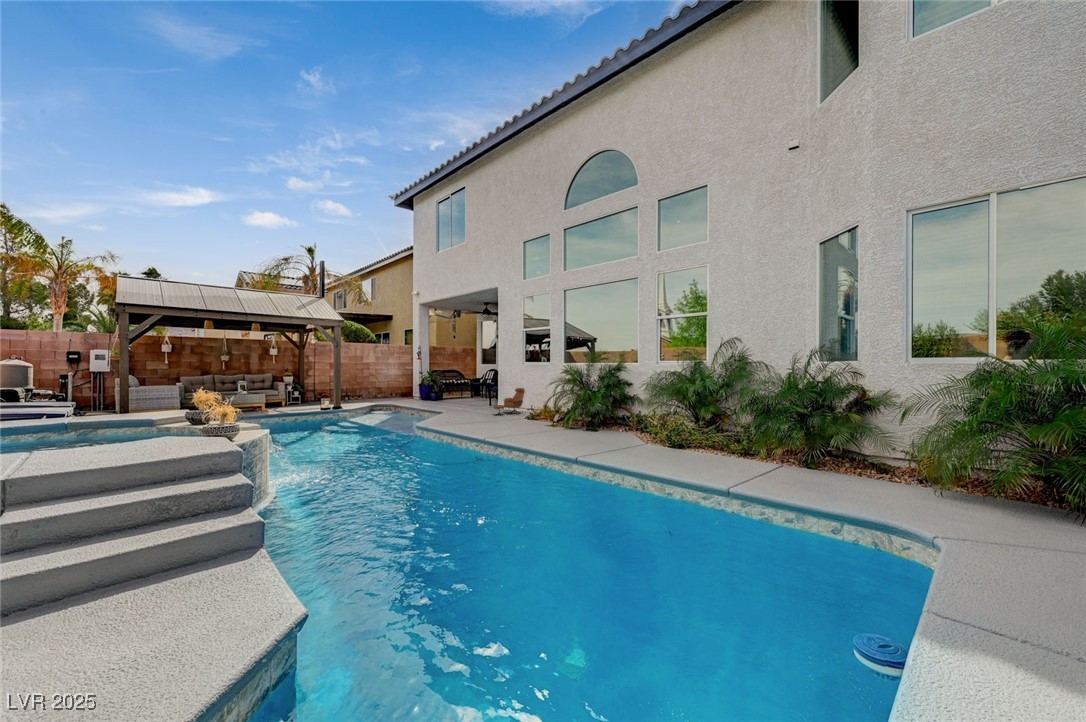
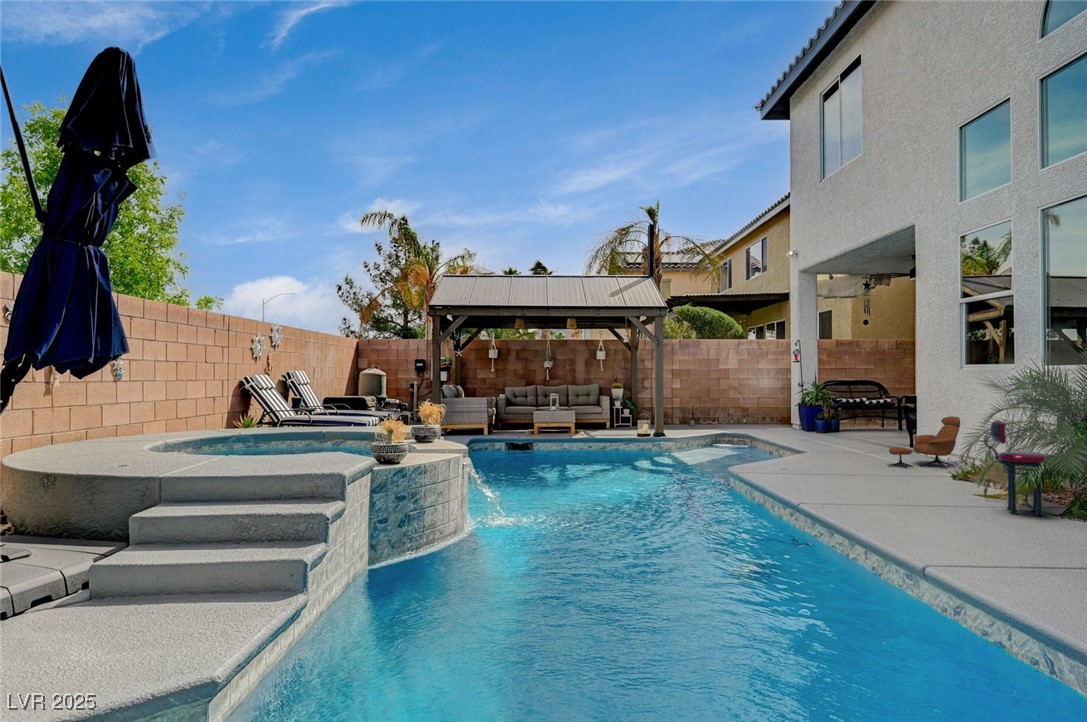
stool: none [560,388,586,432] -> present [984,420,1048,516]

